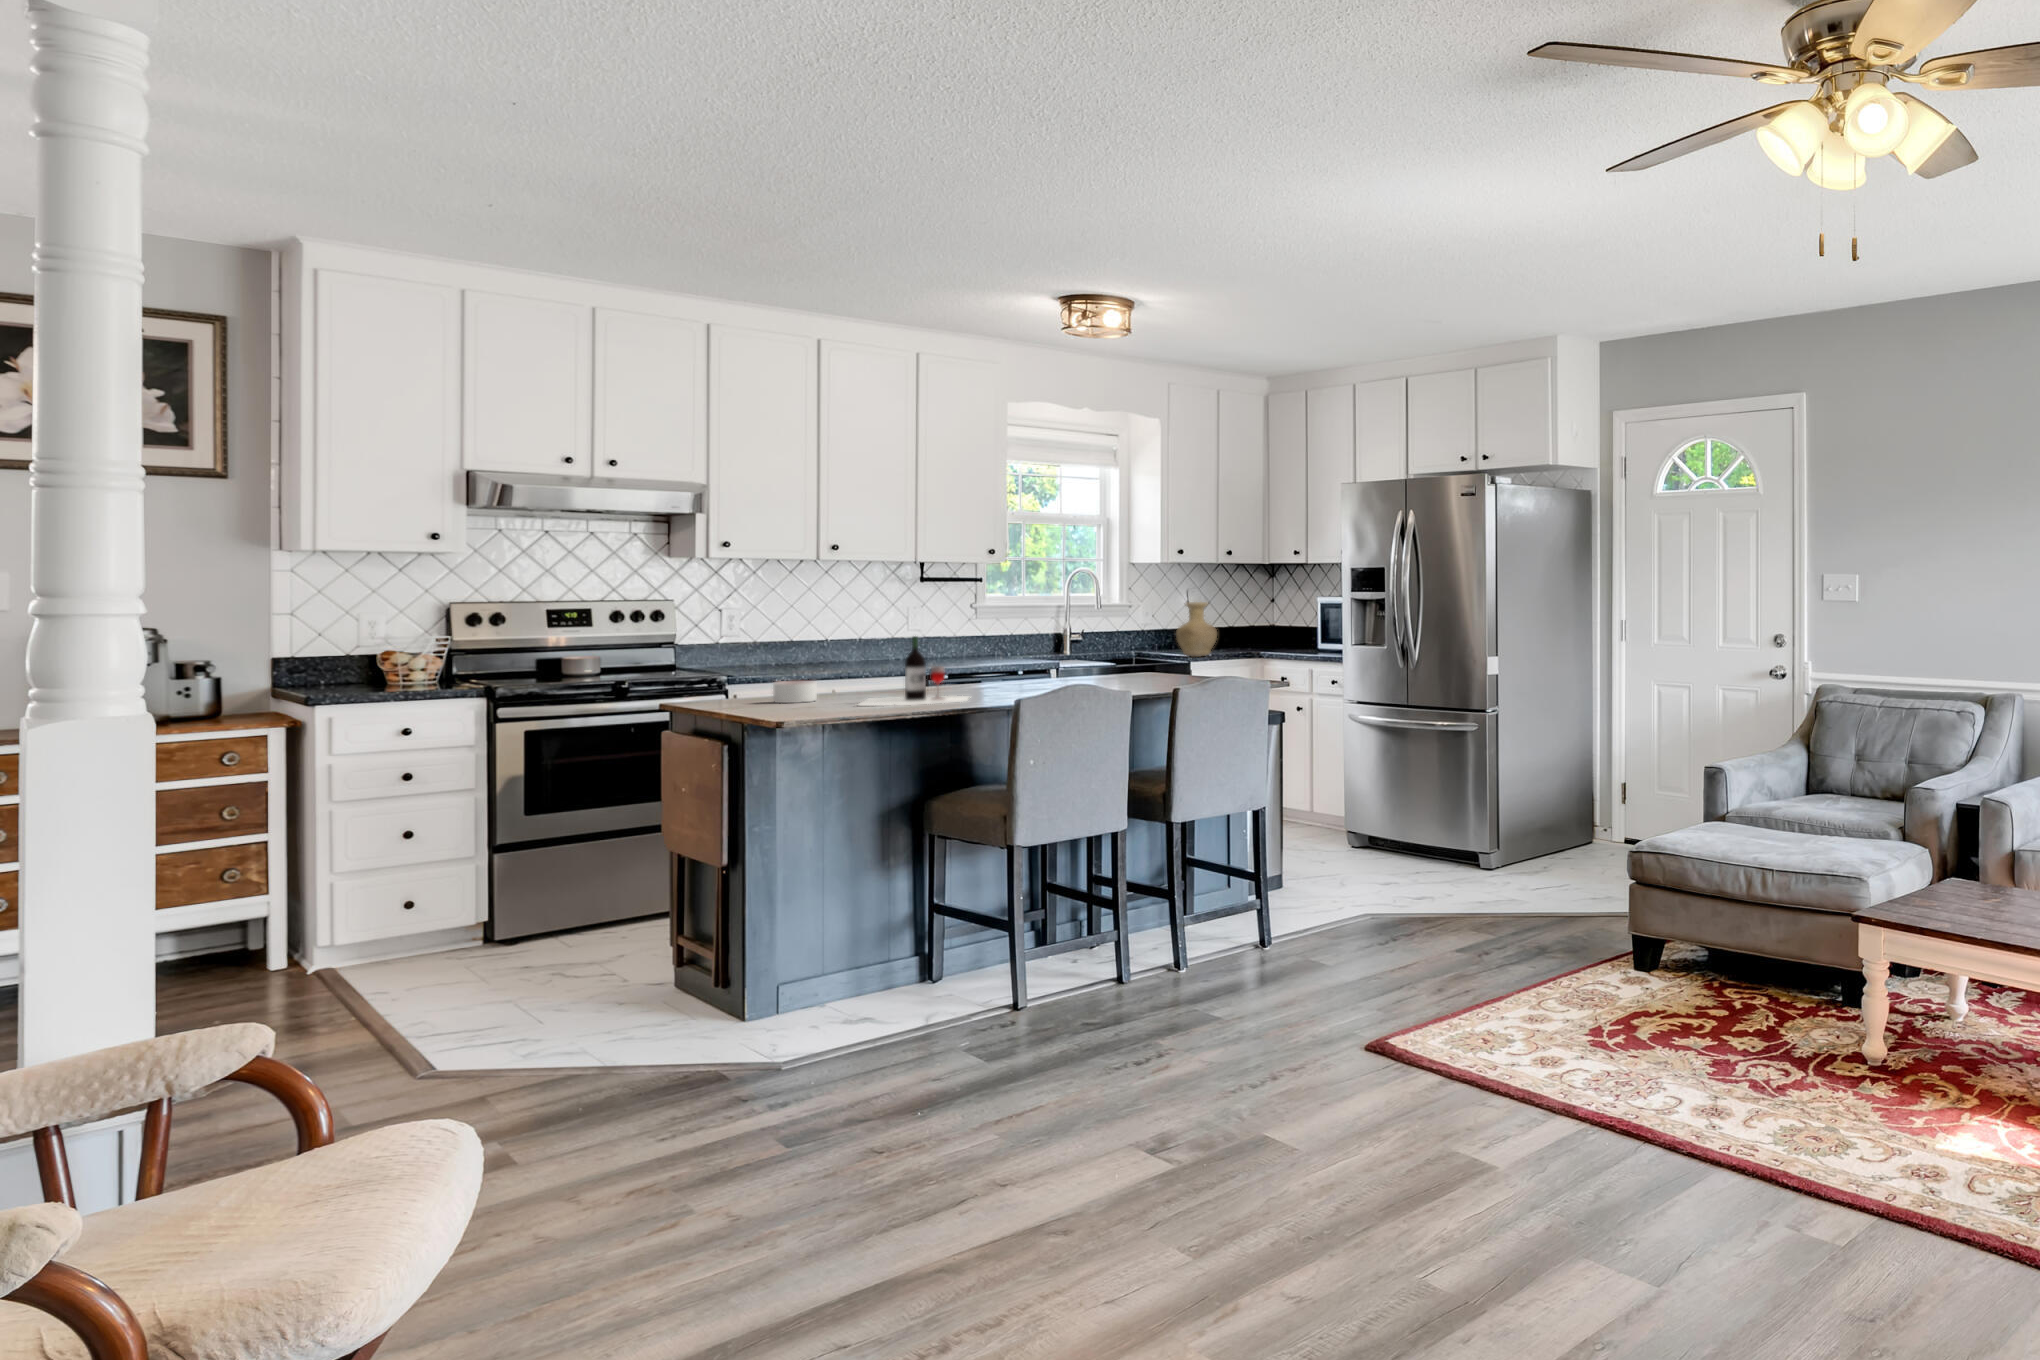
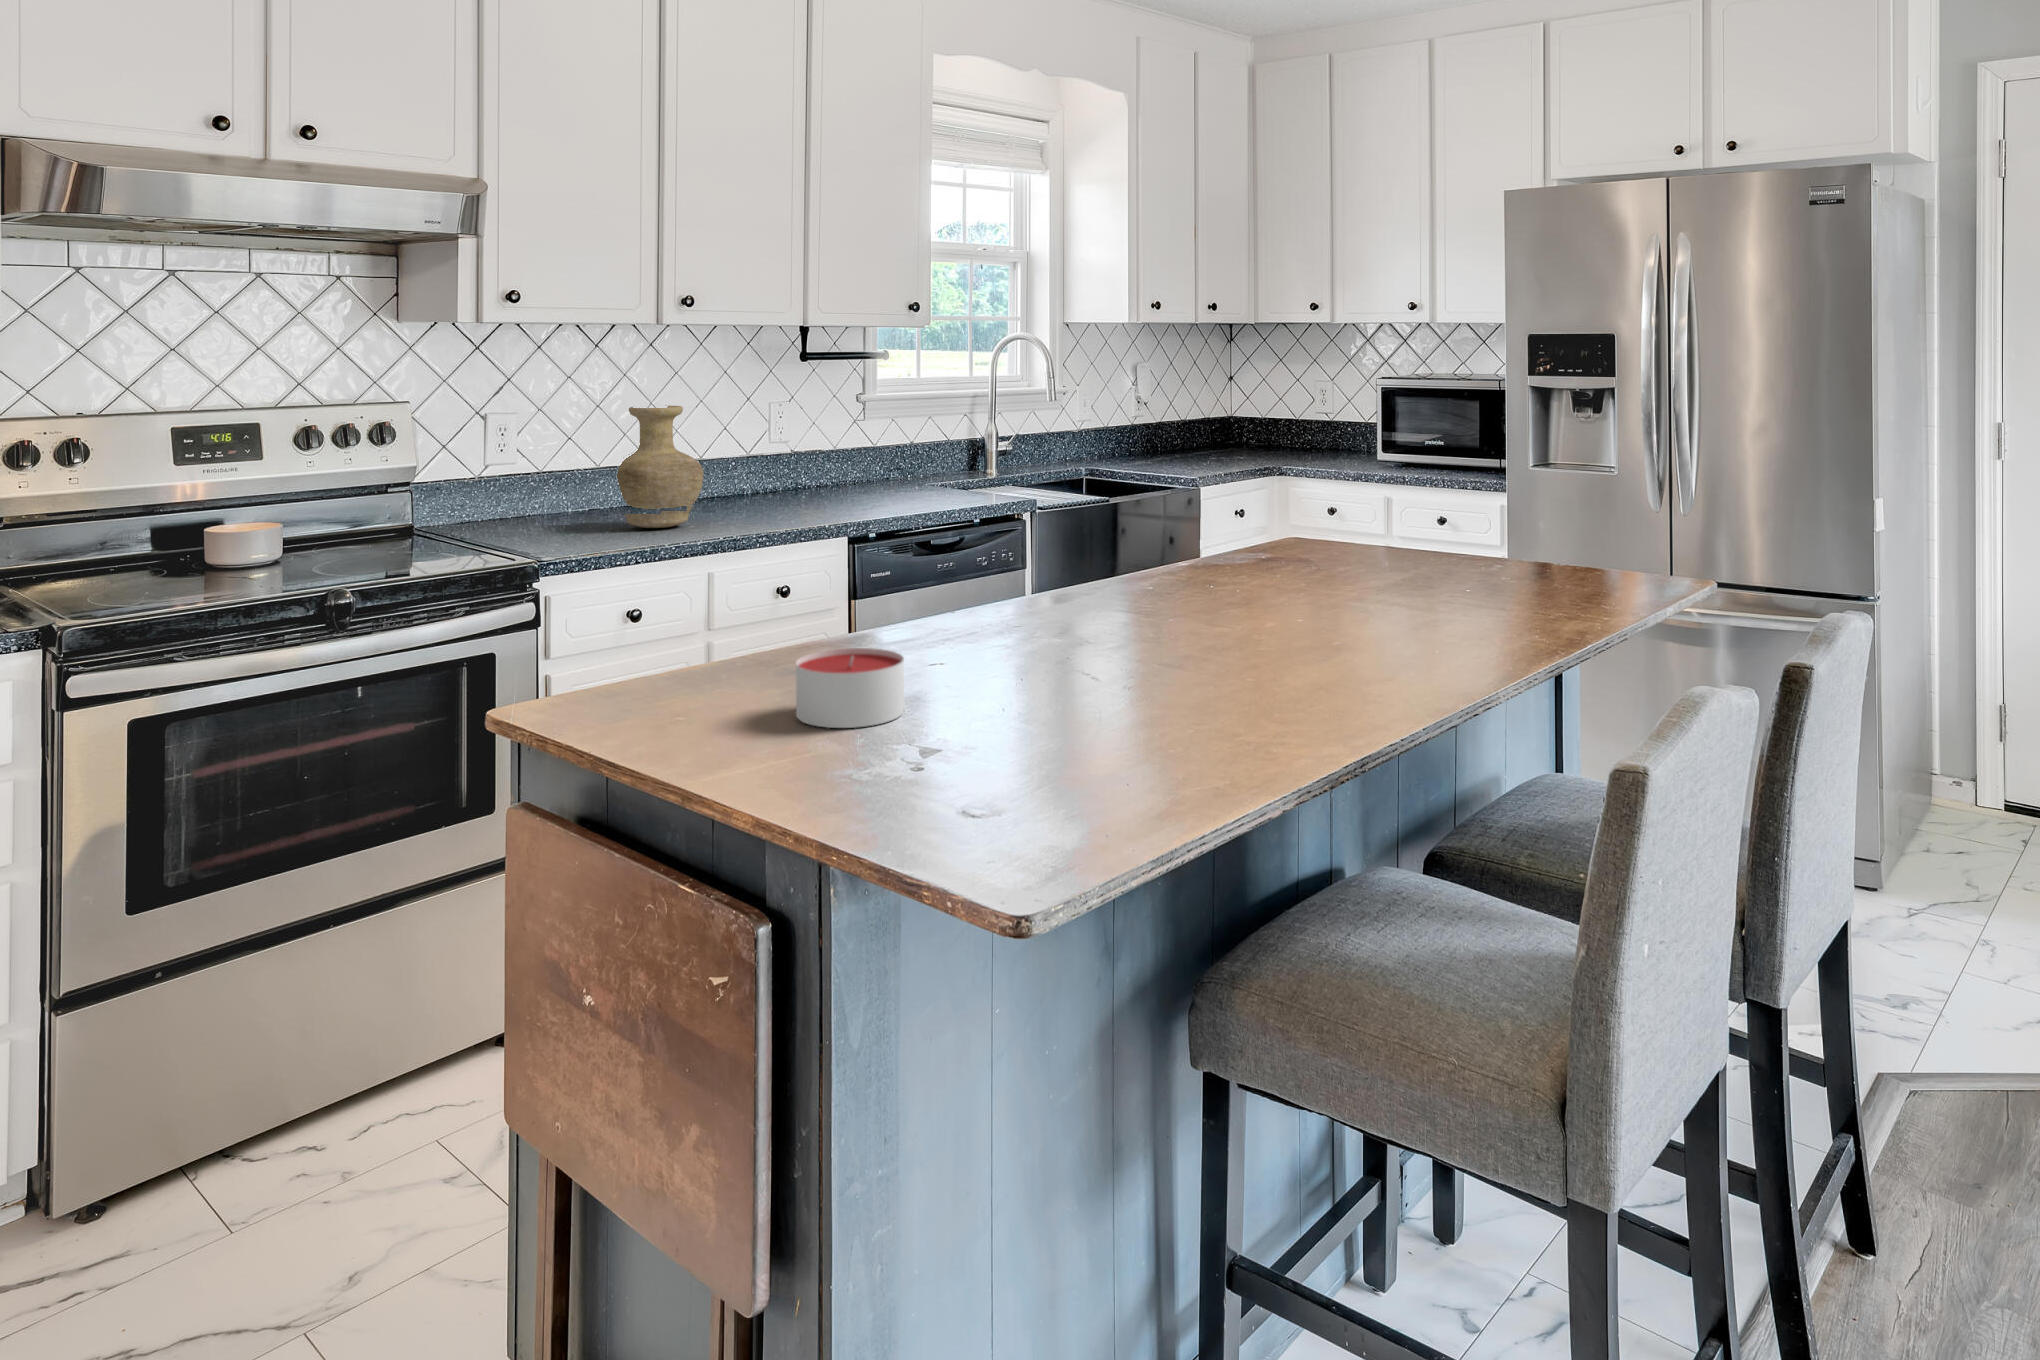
vase: present [1176,602,1217,657] -> present [617,406,703,528]
wine bottle: present [859,637,970,706] -> none [1041,537,1412,781]

